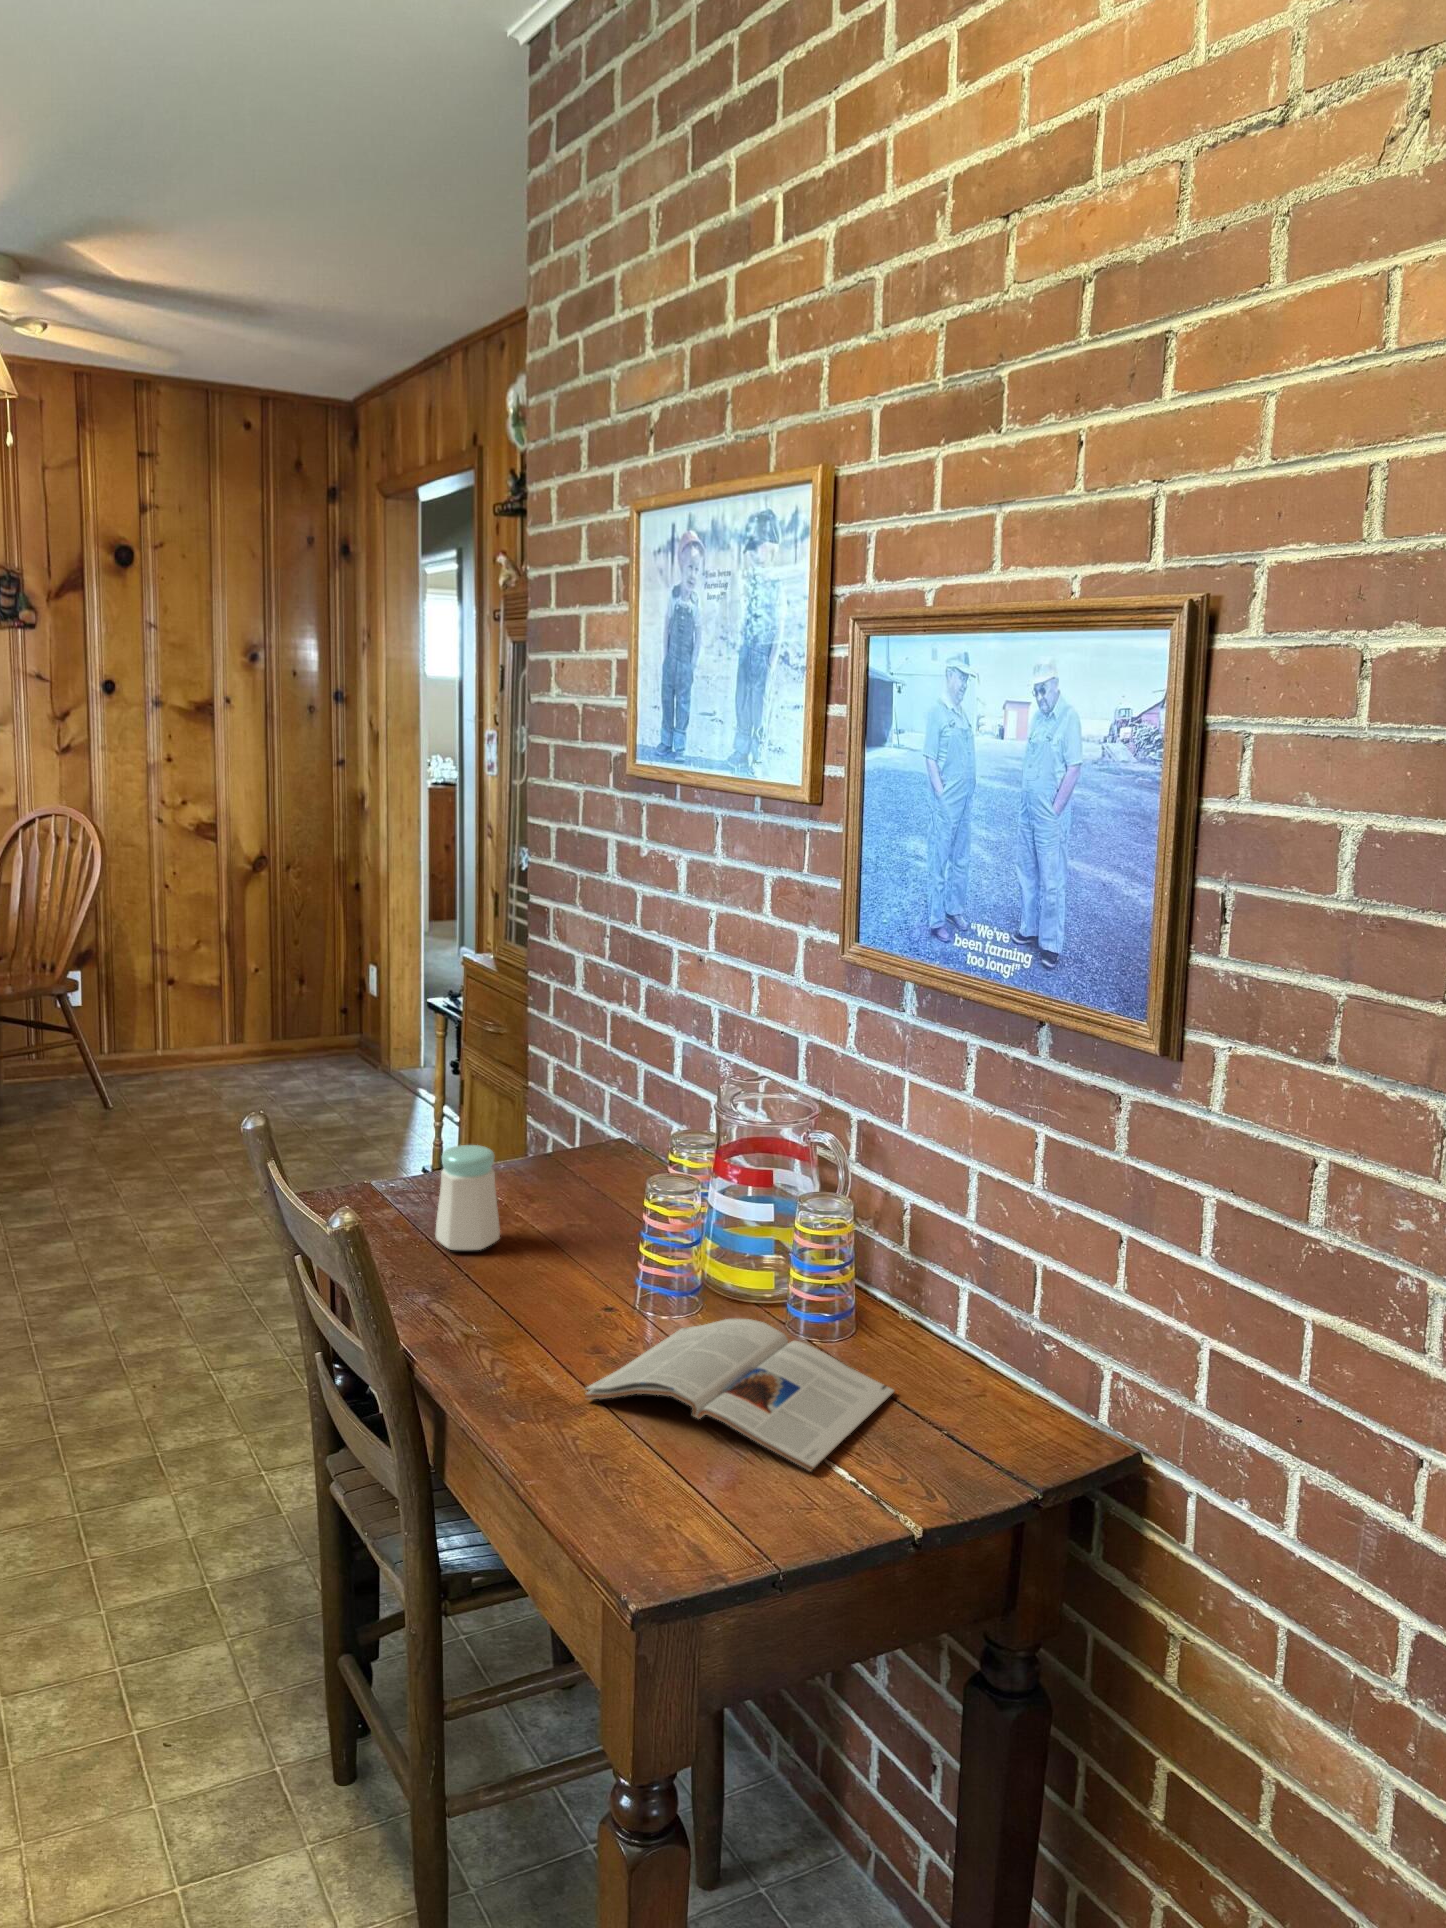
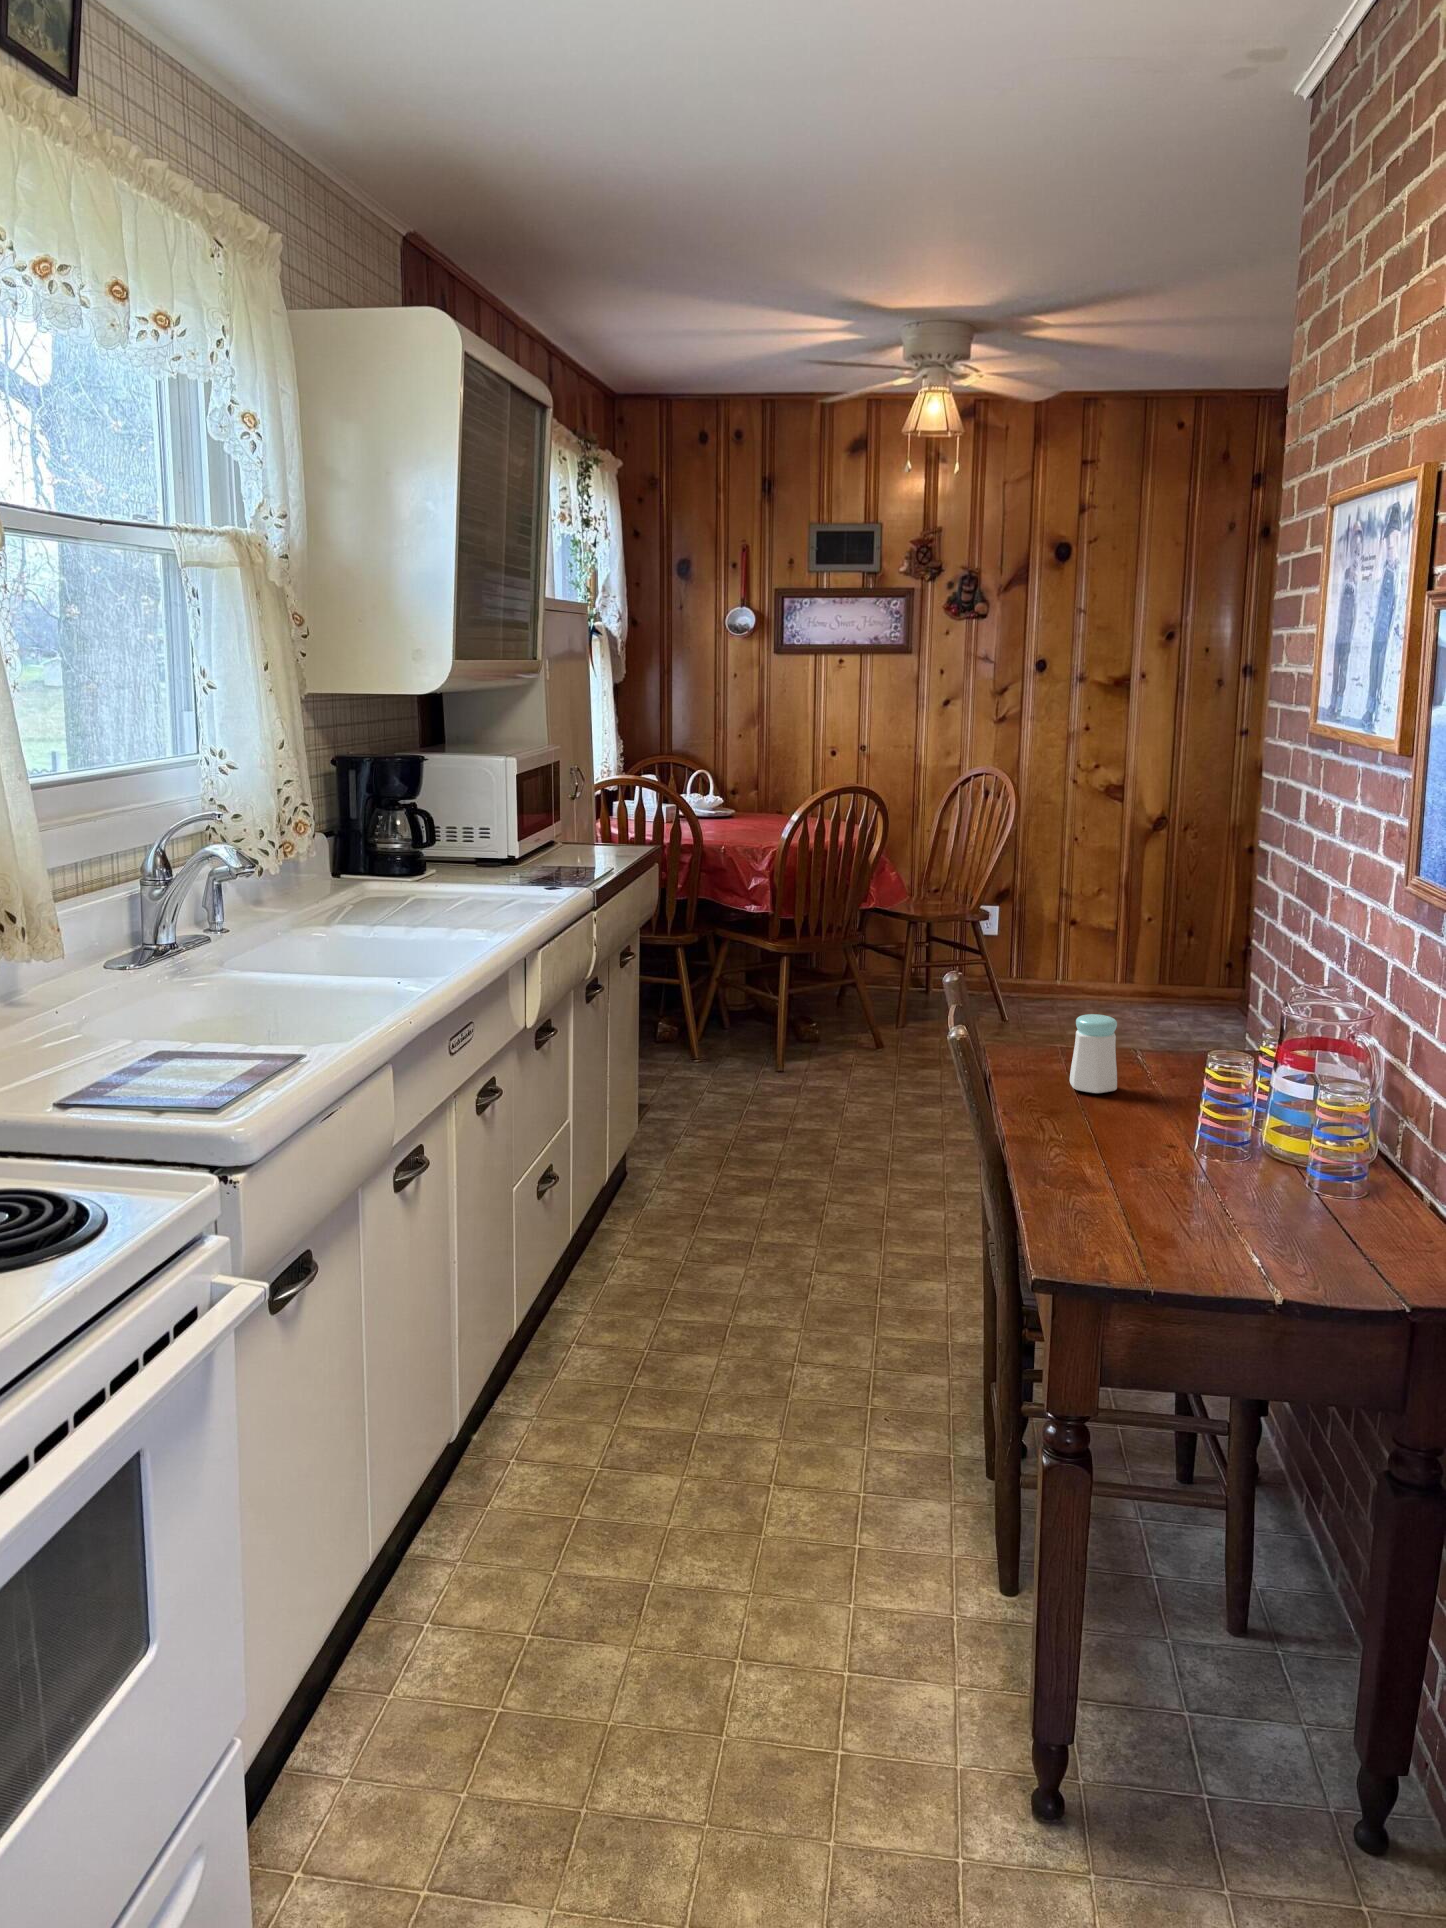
magazine: present [585,1319,894,1471] -> none [1093,1155,1337,1246]

